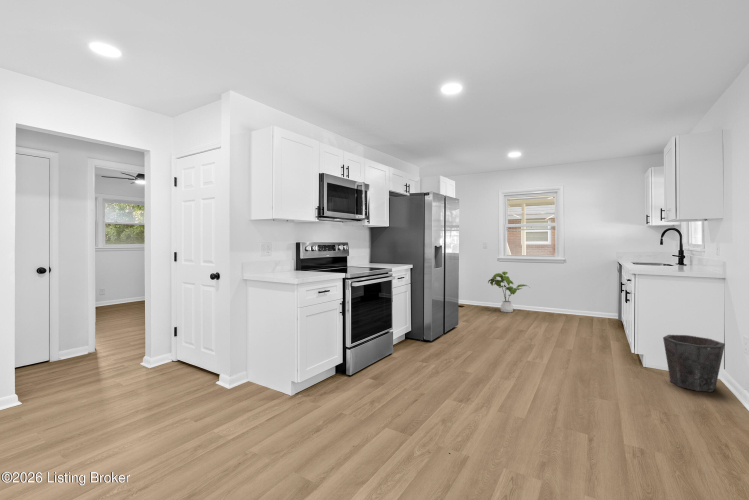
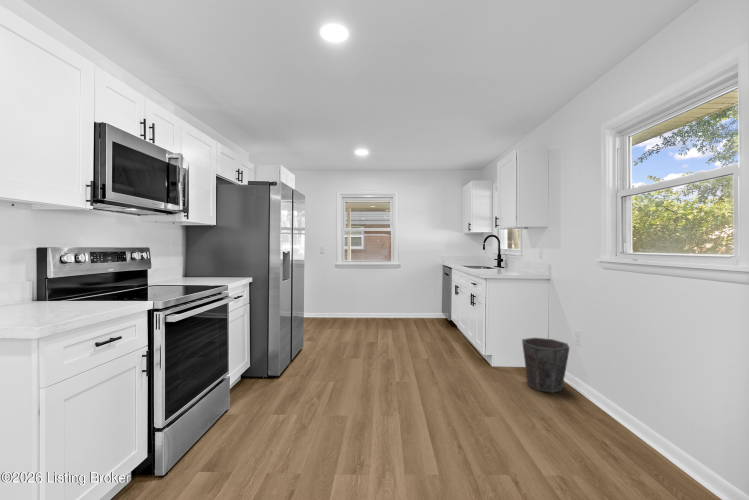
house plant: present [488,272,527,312] -> none [326,278,369,323]

